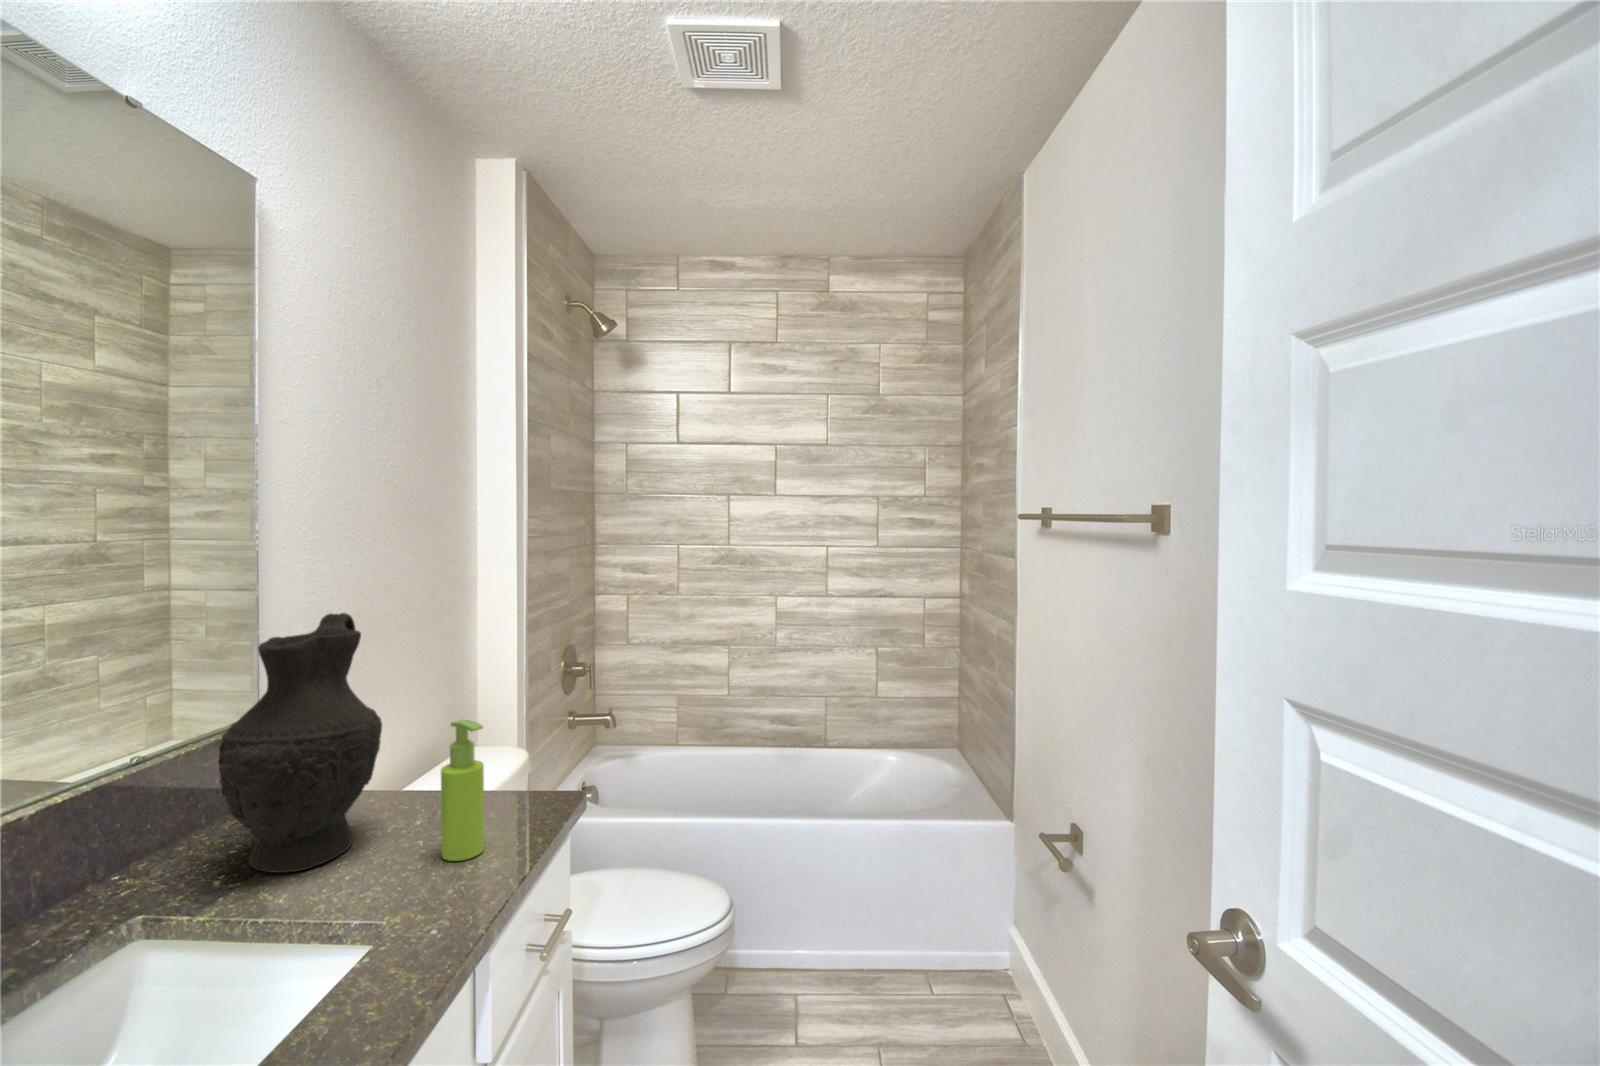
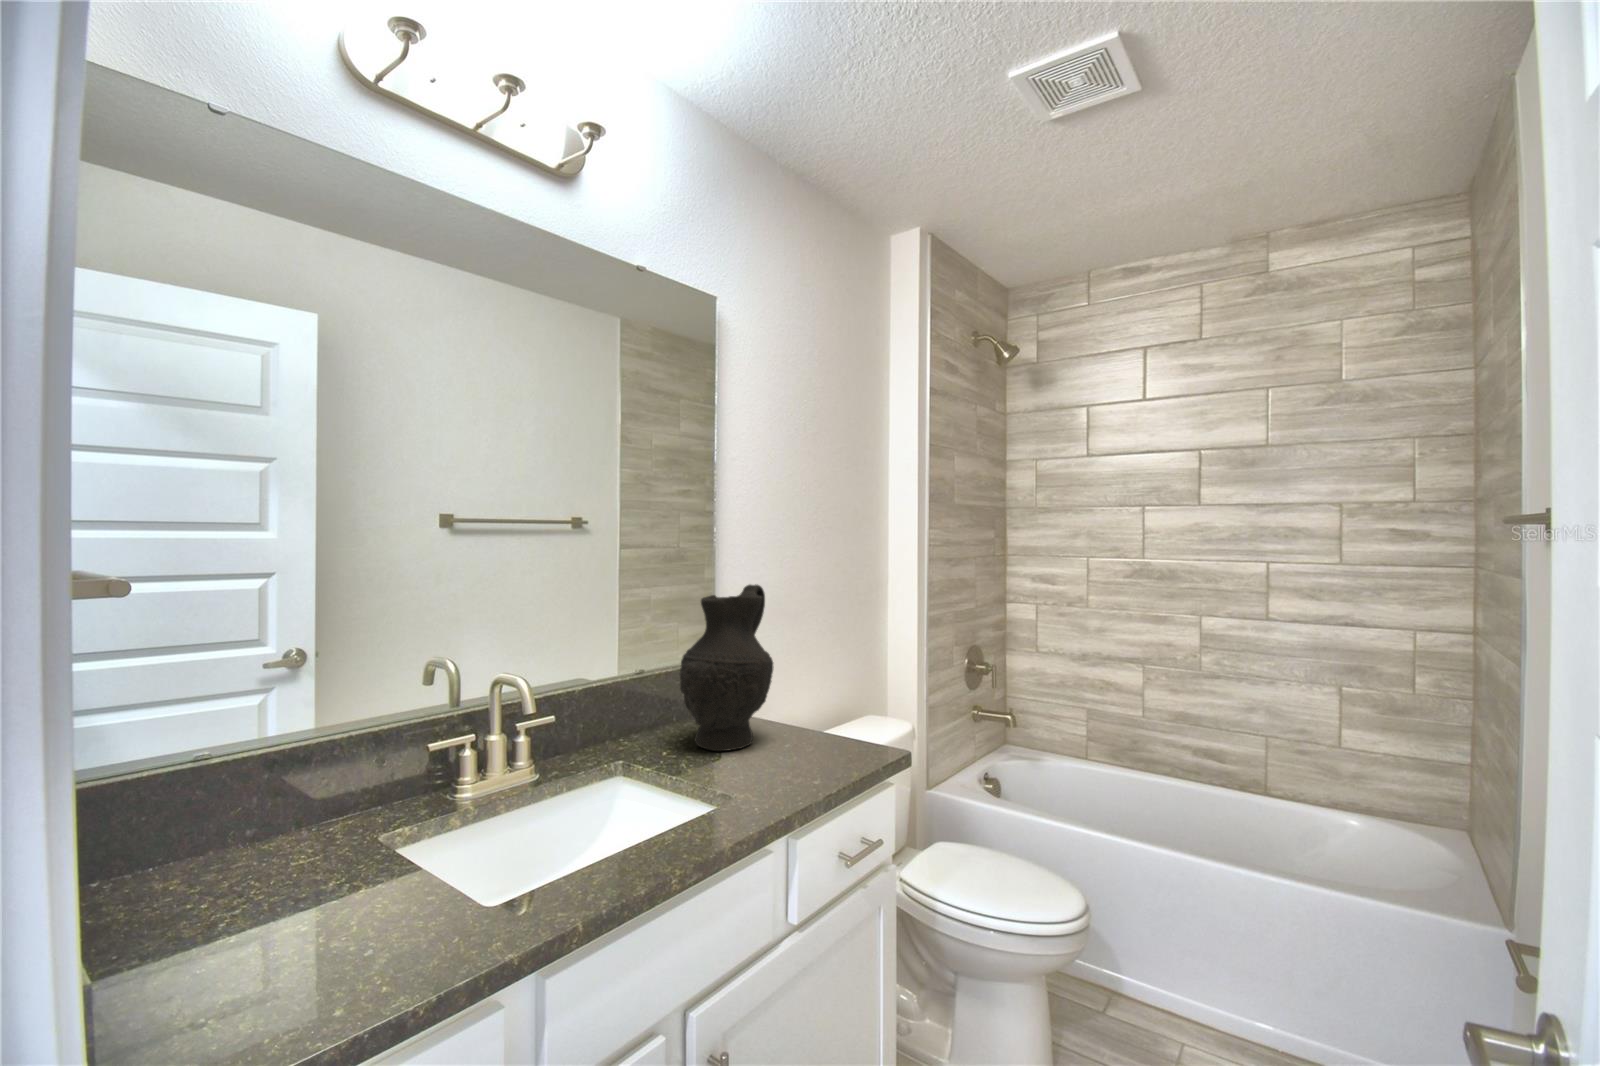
soap dispenser: present [441,720,484,861] -> none [796,665,825,768]

